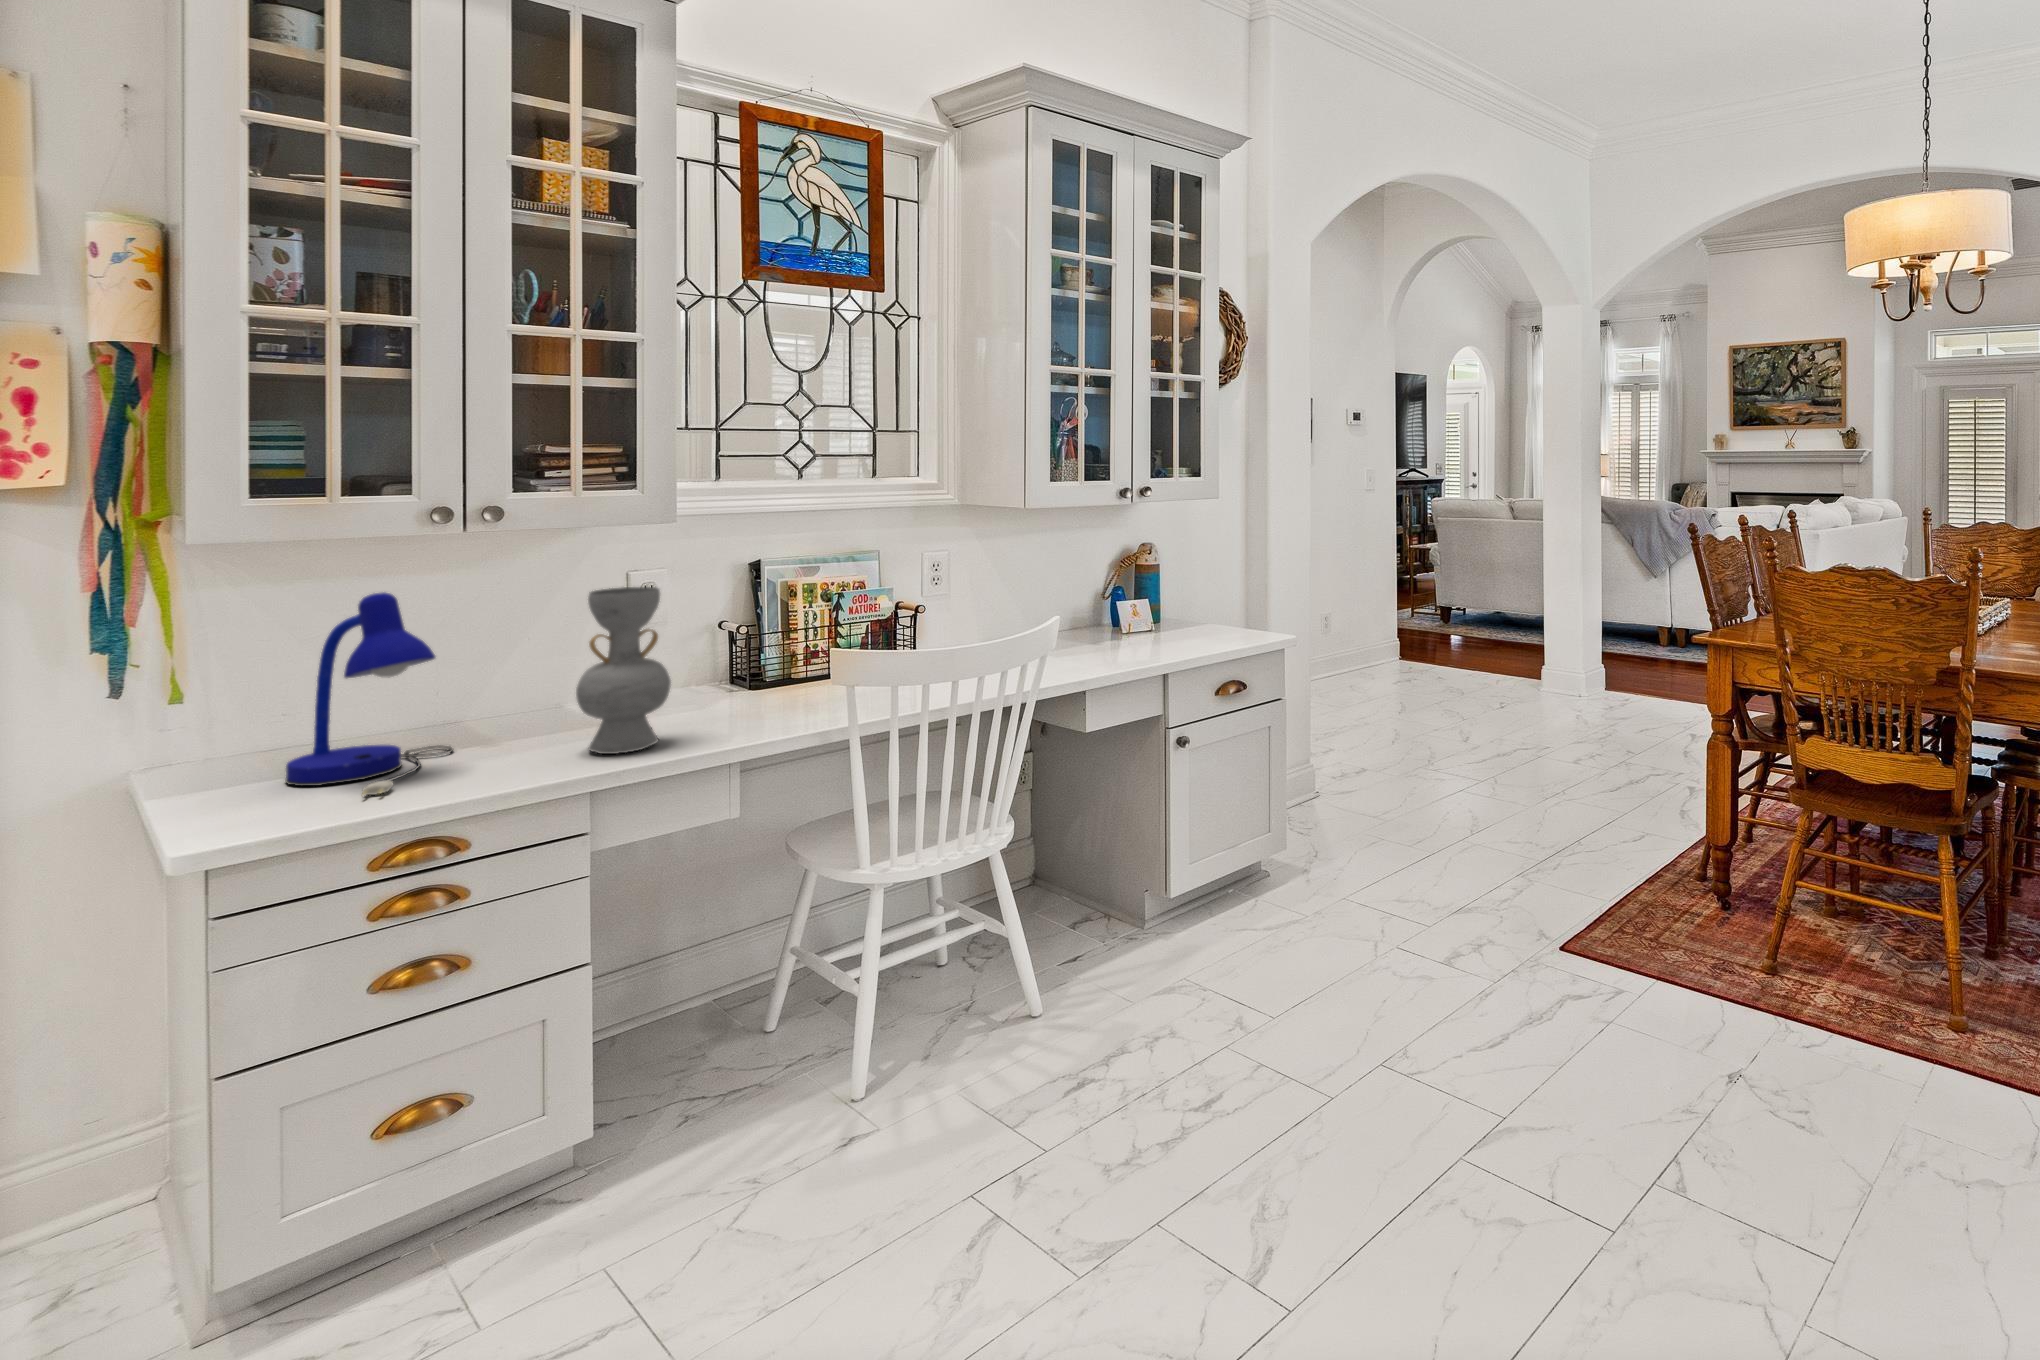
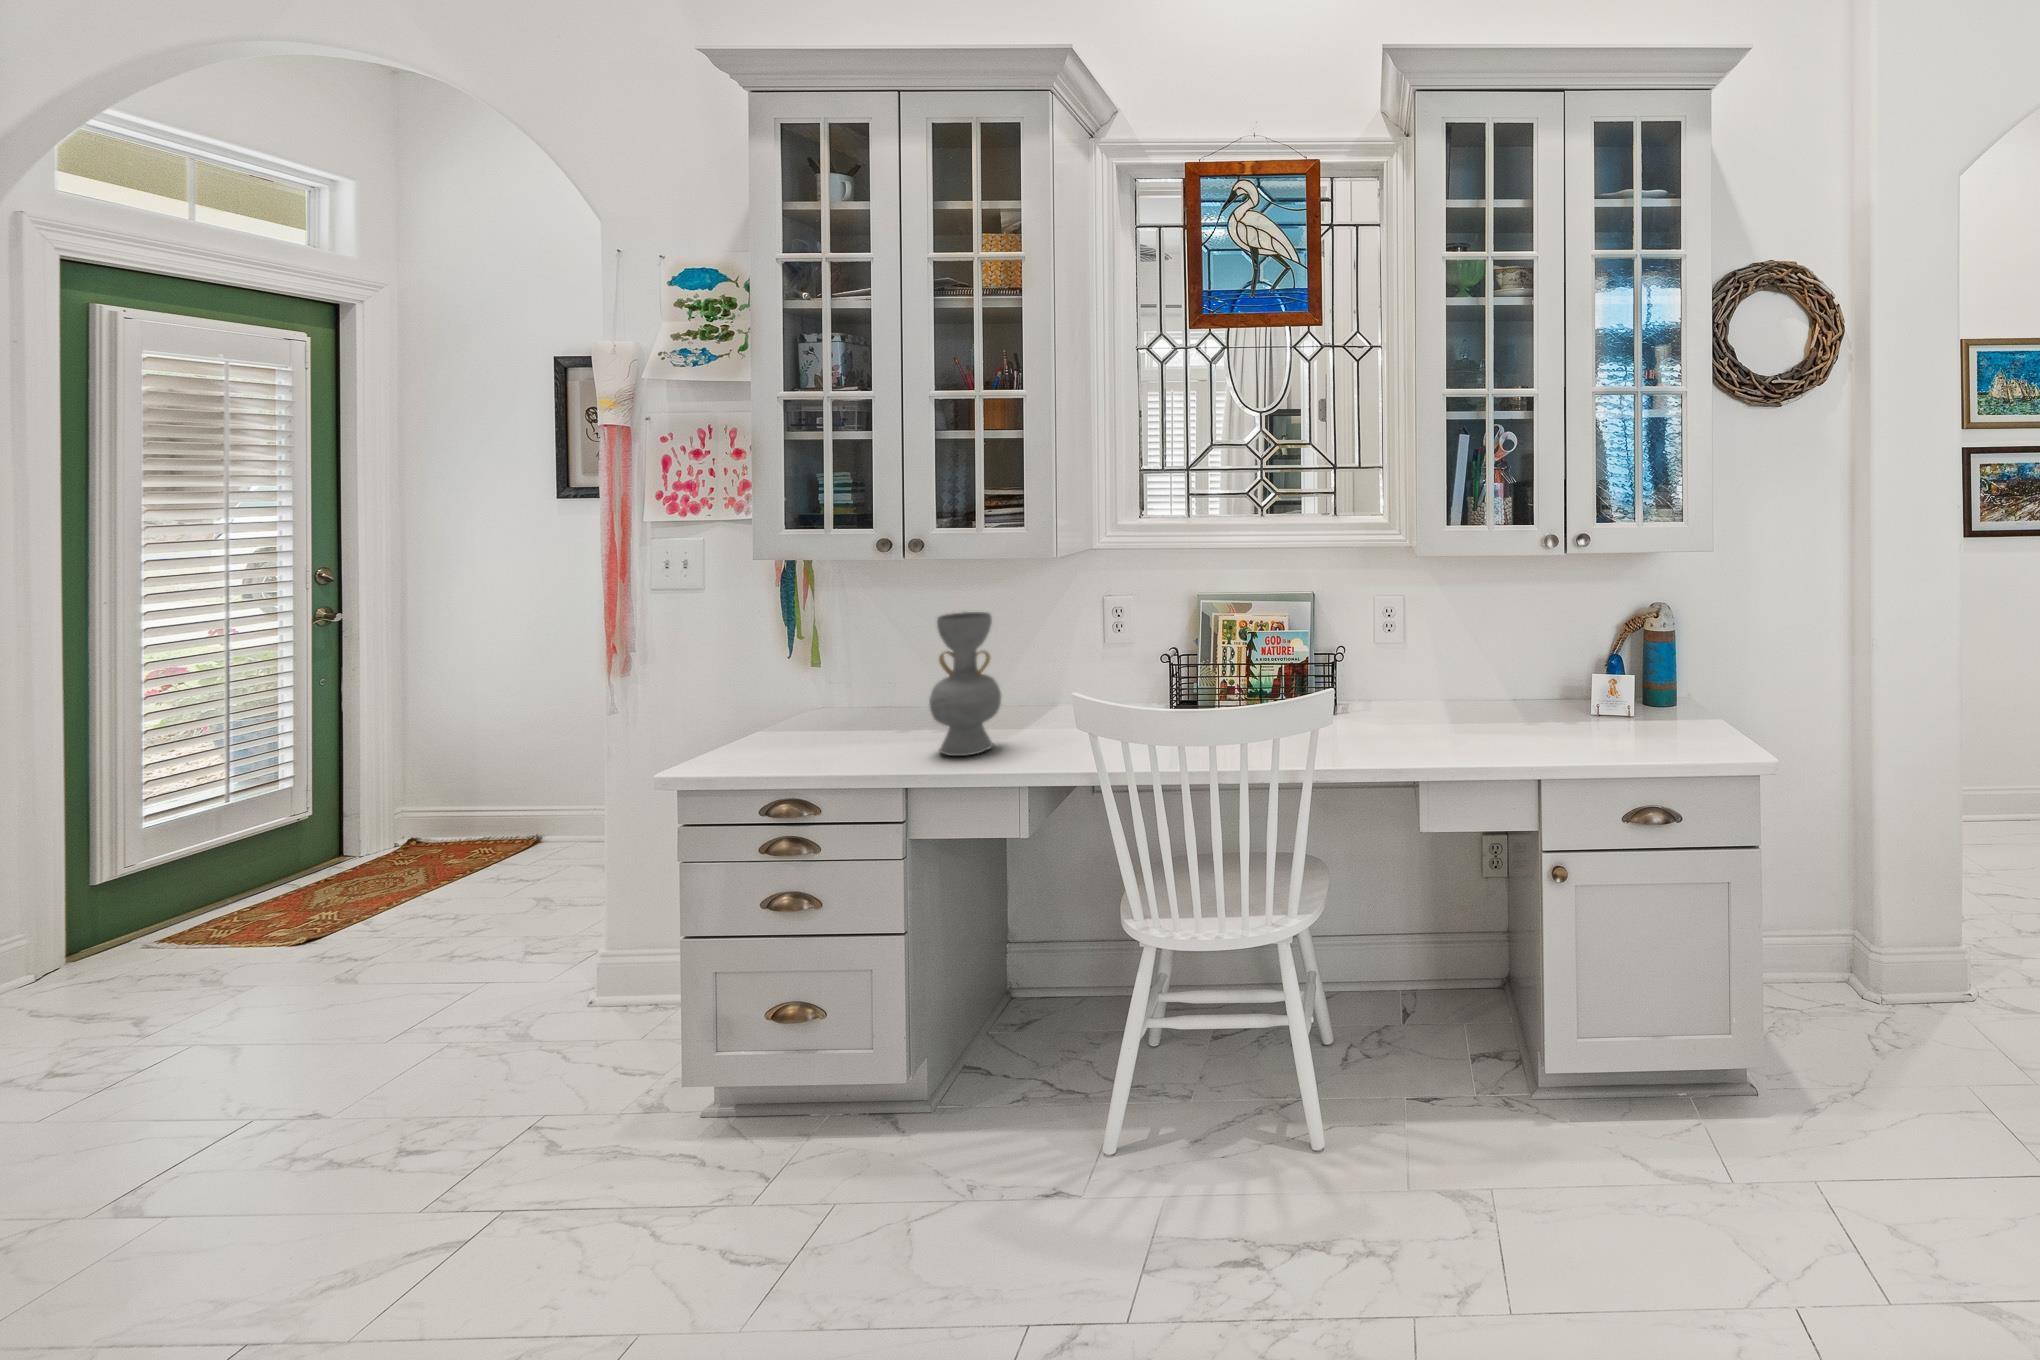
desk lamp: present [286,593,453,796] -> none [790,601,925,754]

